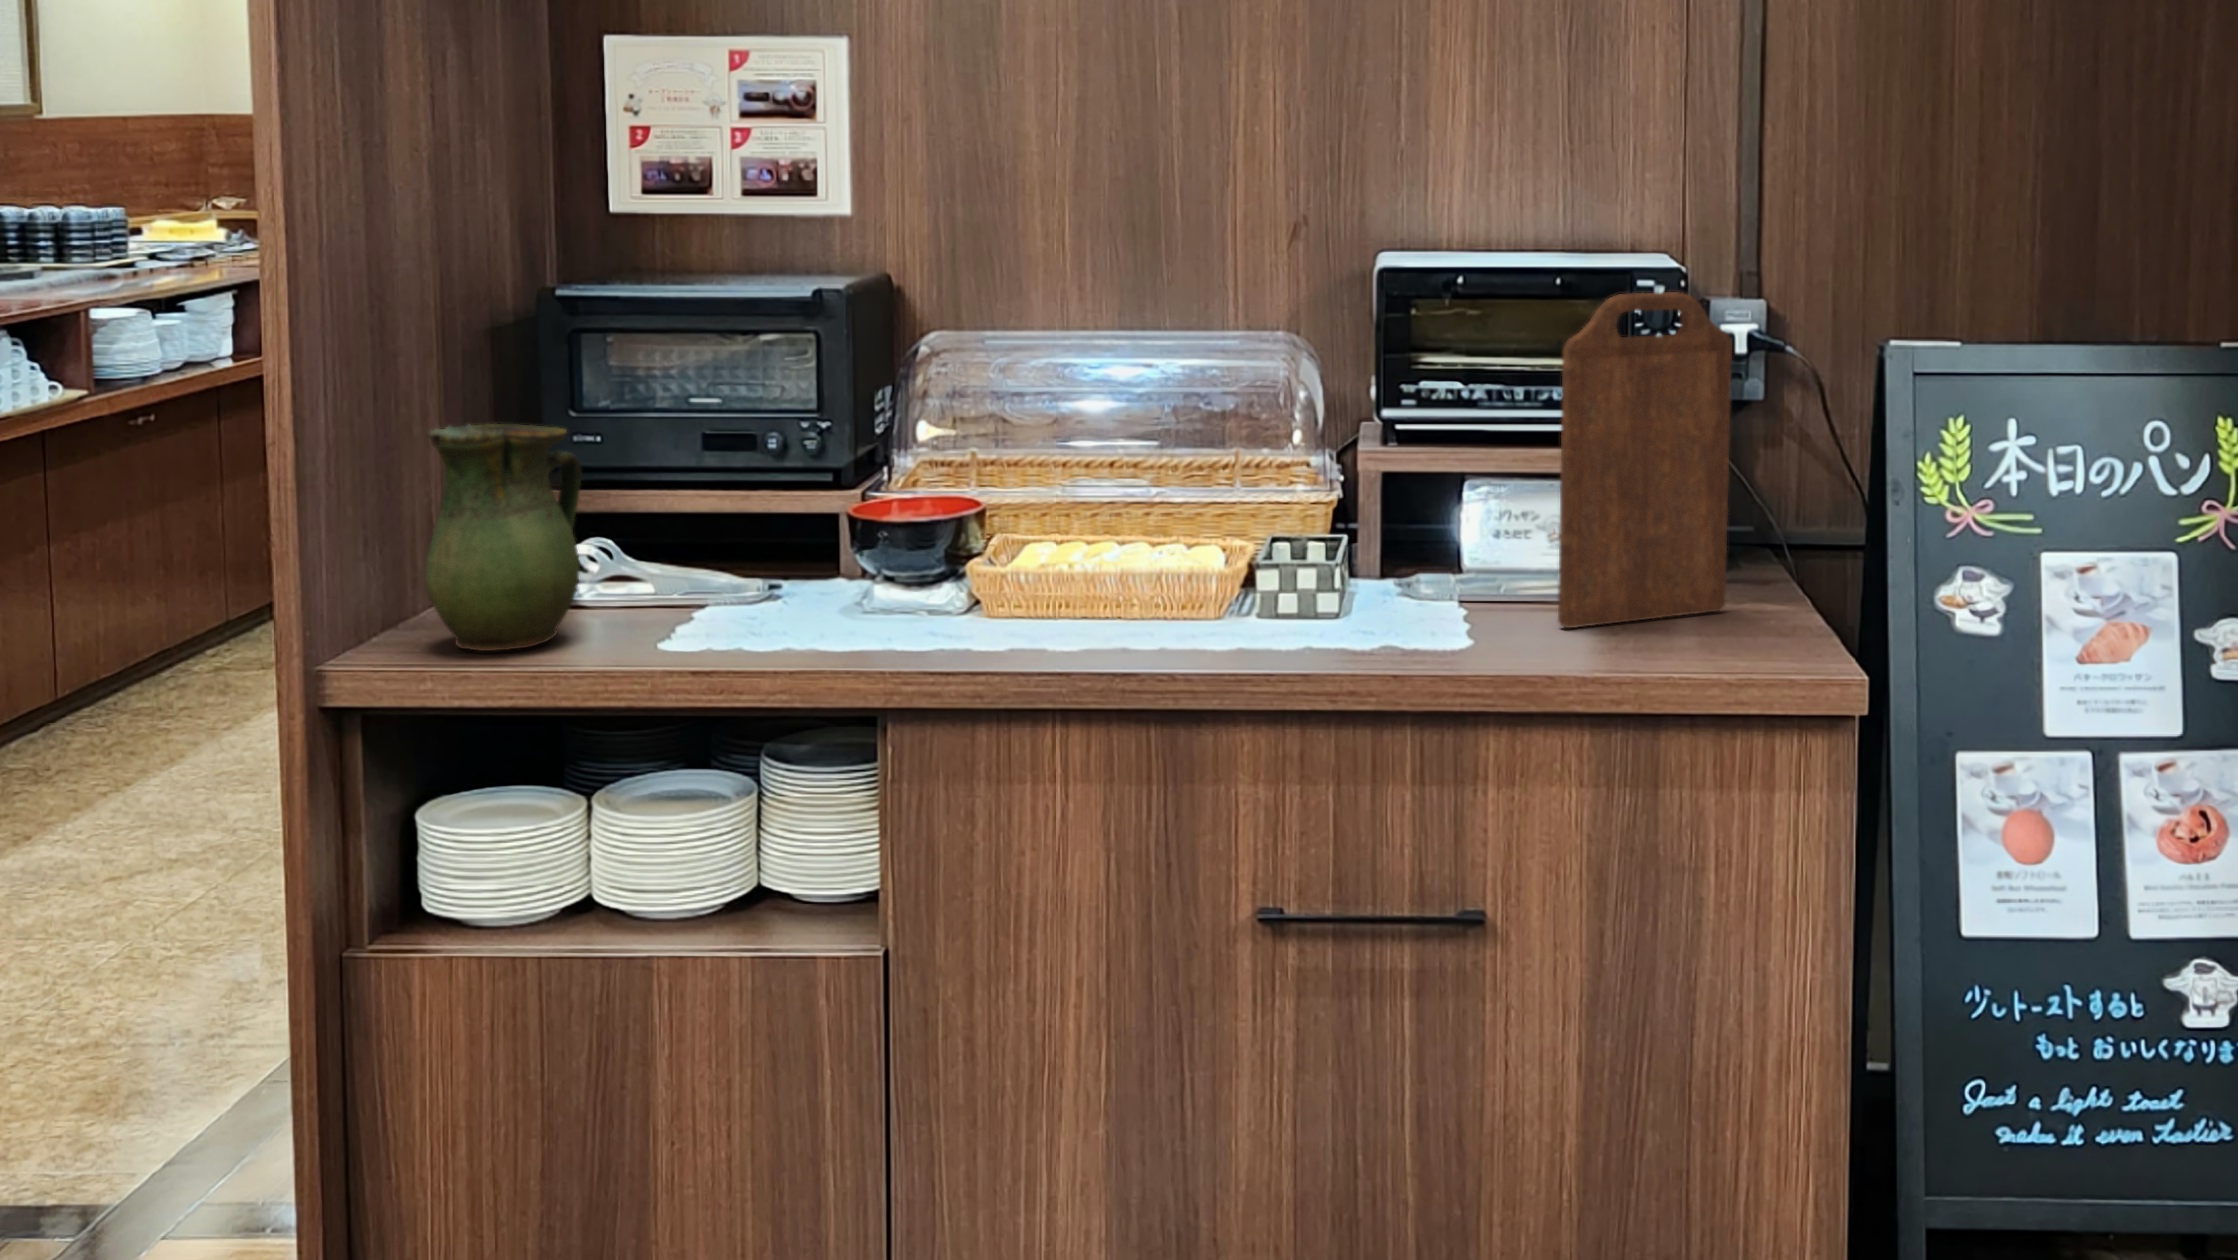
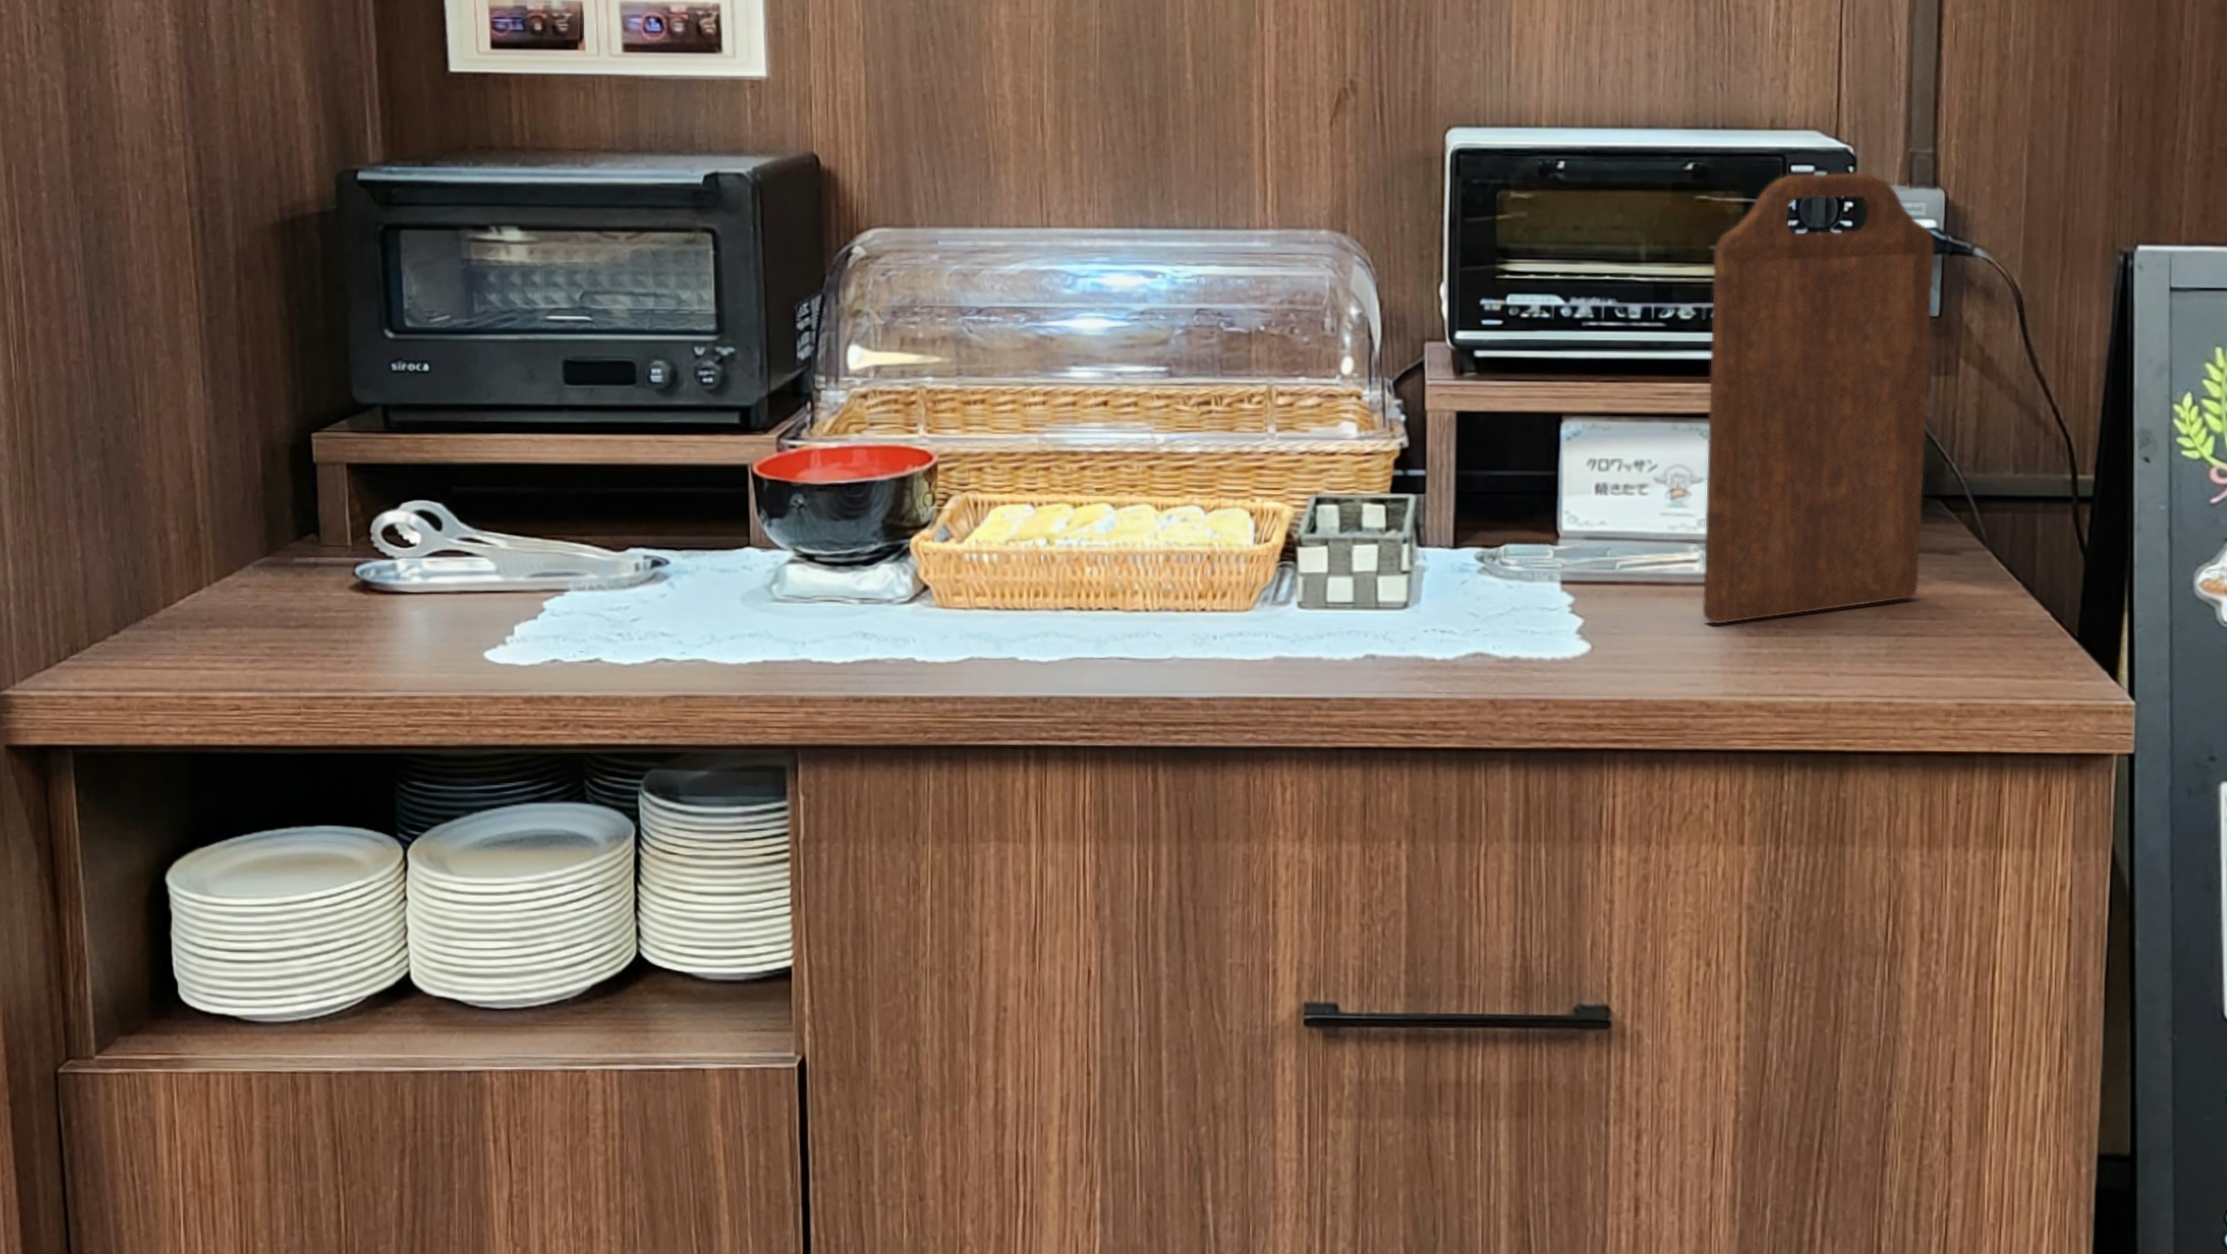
pitcher: present [425,424,581,651] -> none [148,348,381,659]

